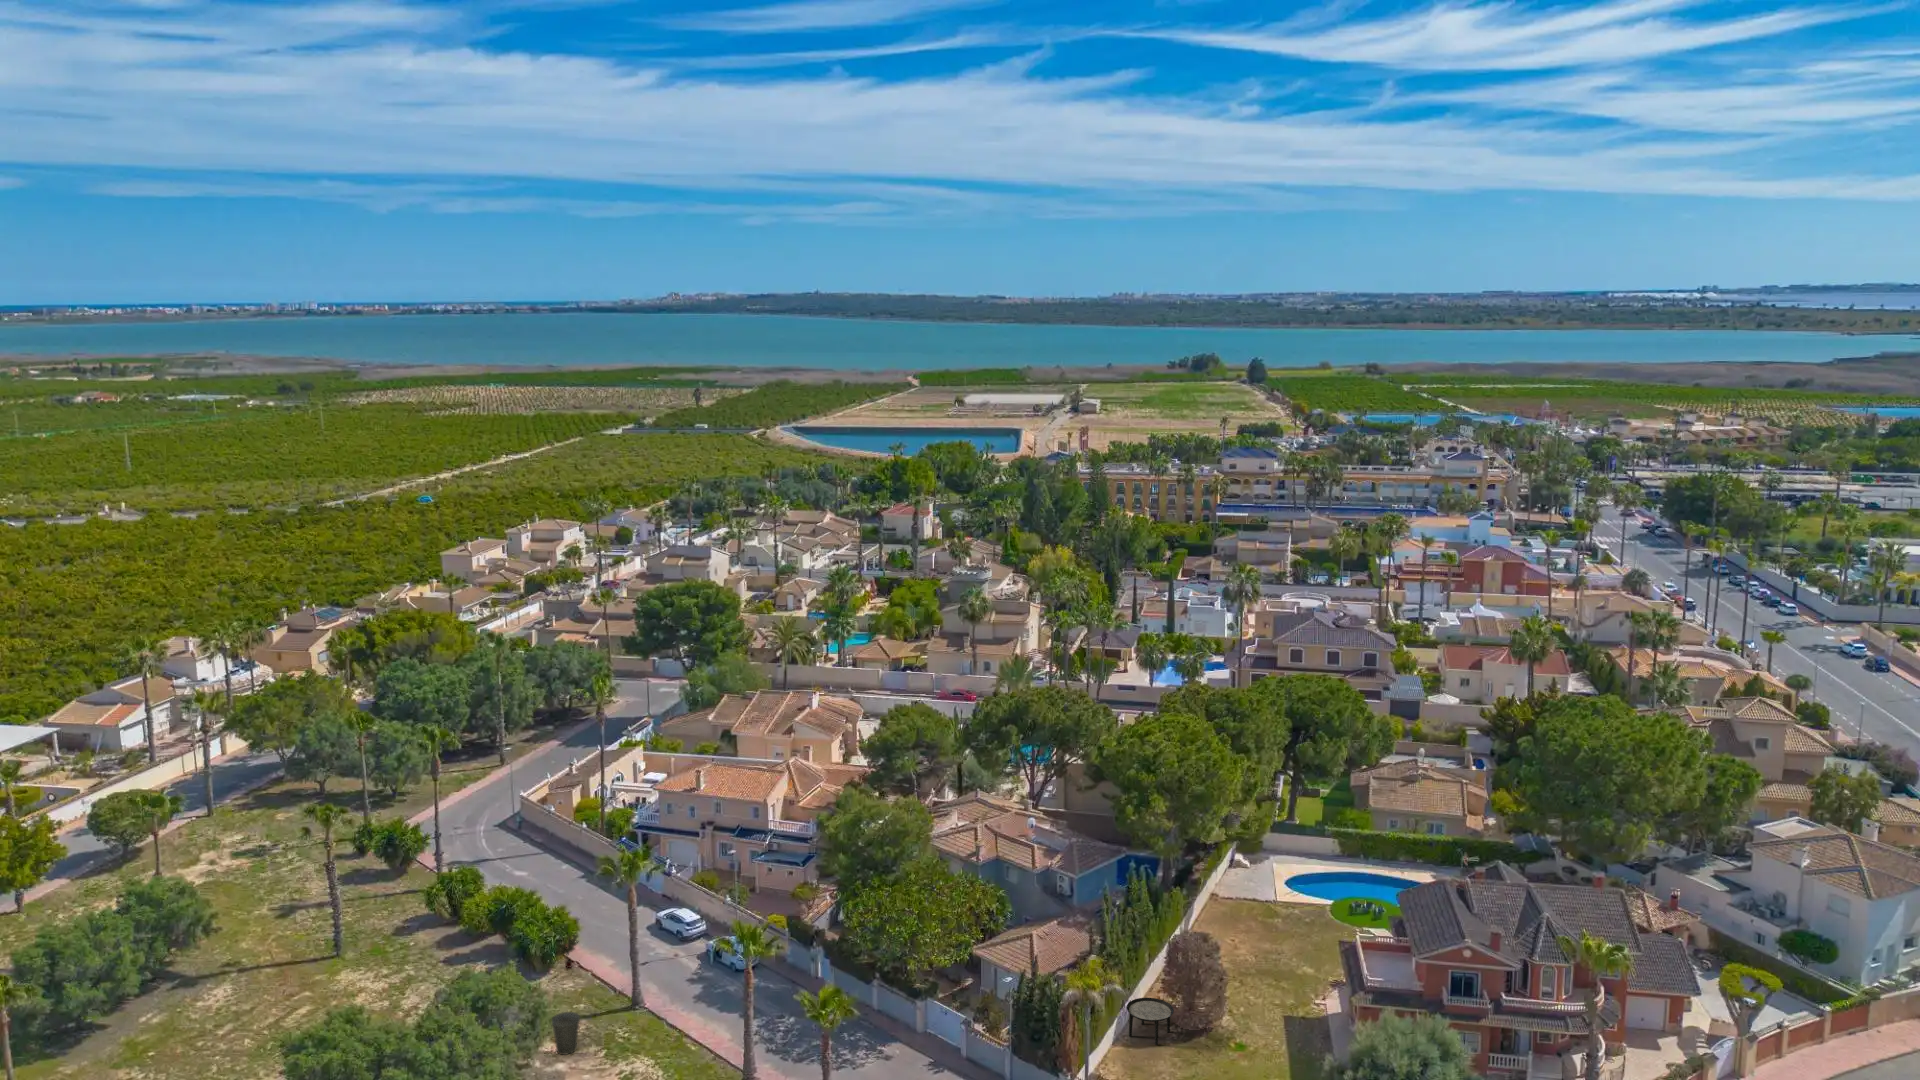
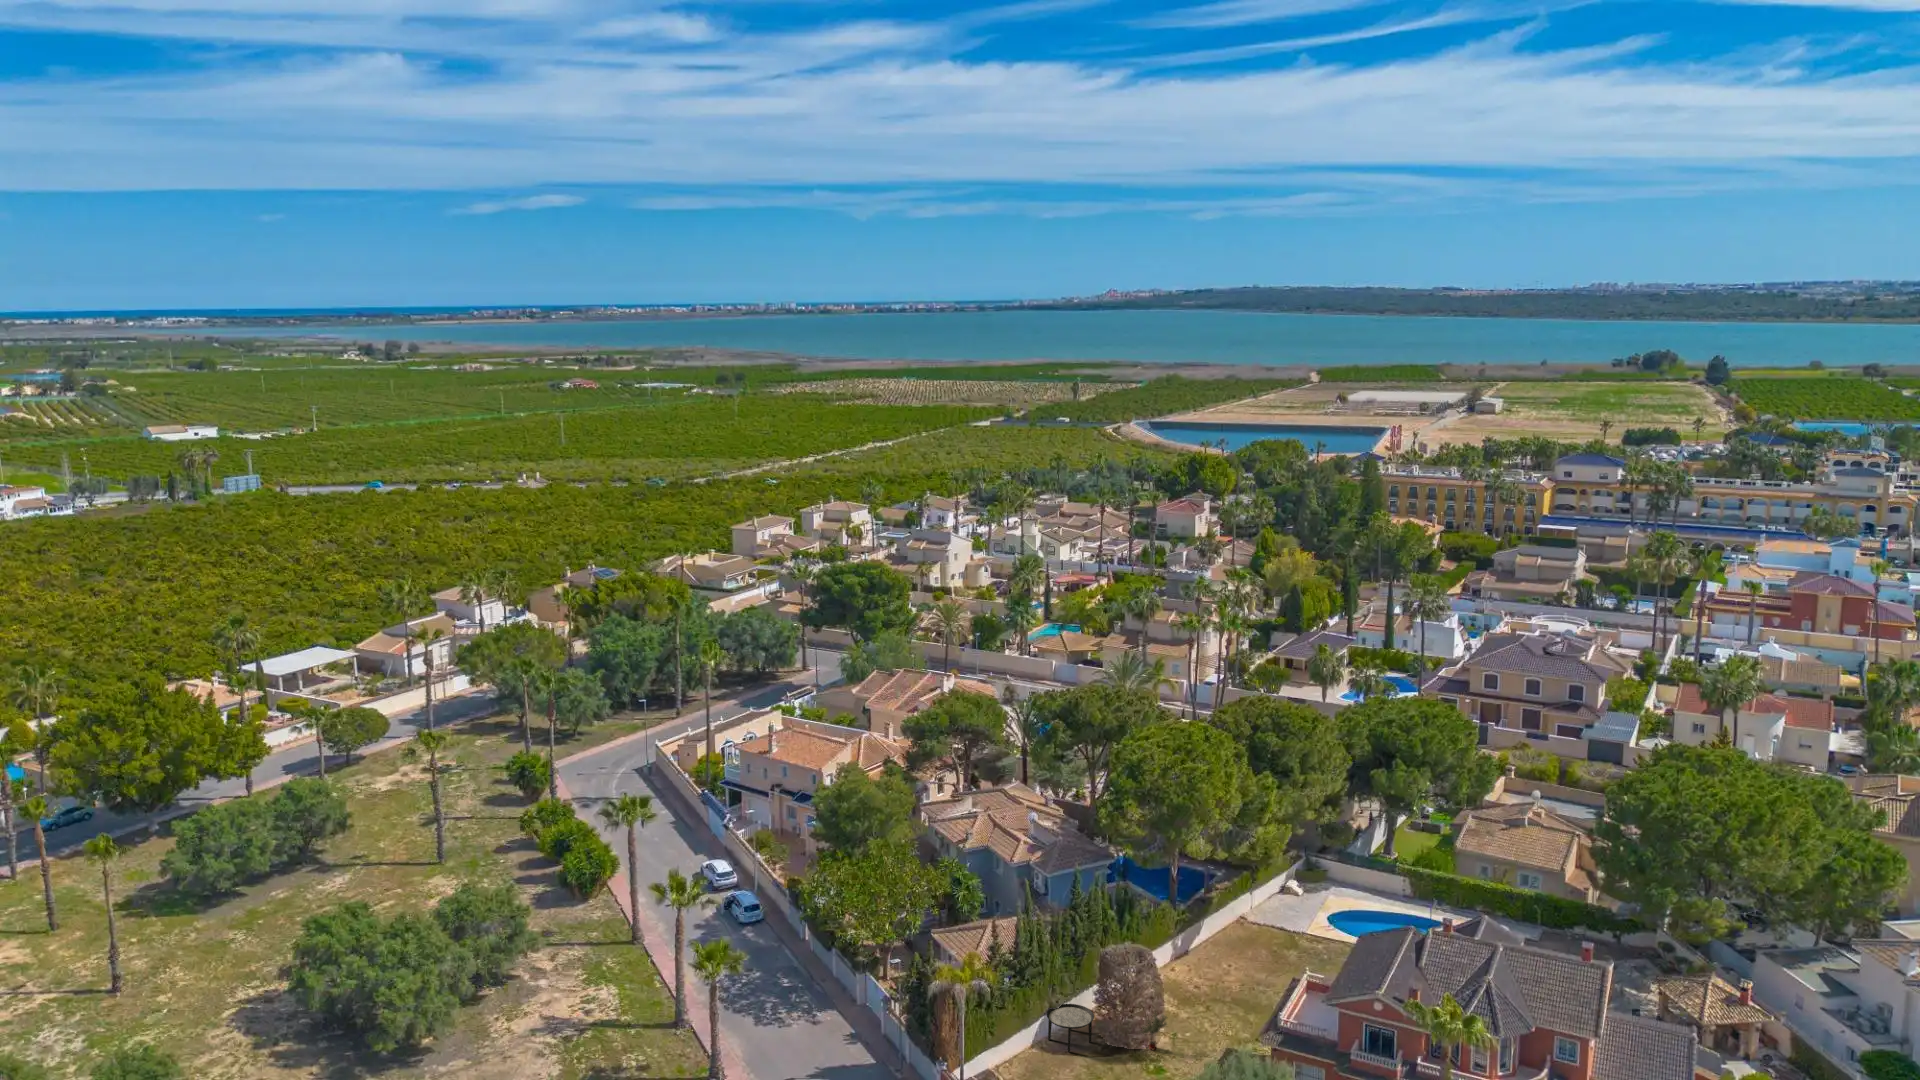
potted tree: present [559,935,579,968] -> present [1141,1013,1167,1050]
trash can: present [551,1012,580,1055] -> none [541,935,568,972]

